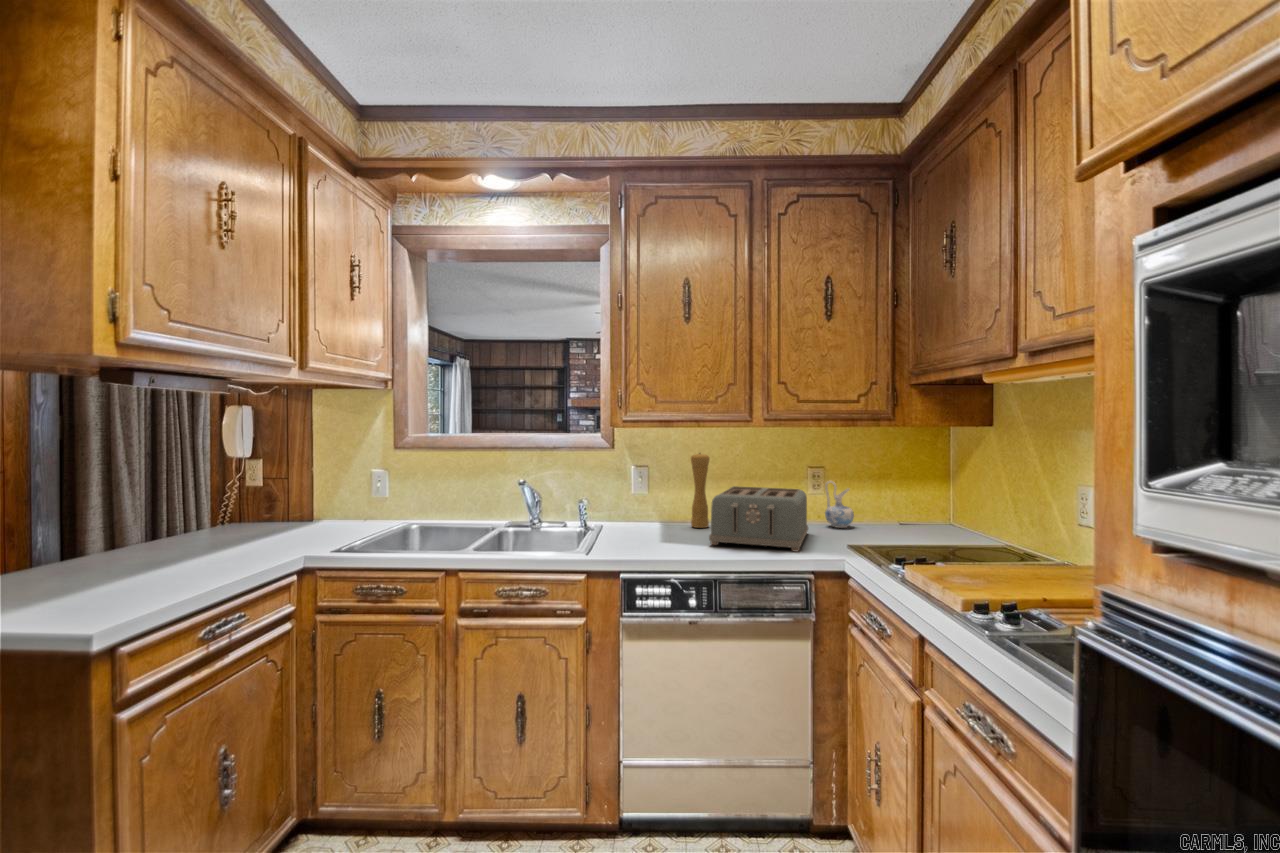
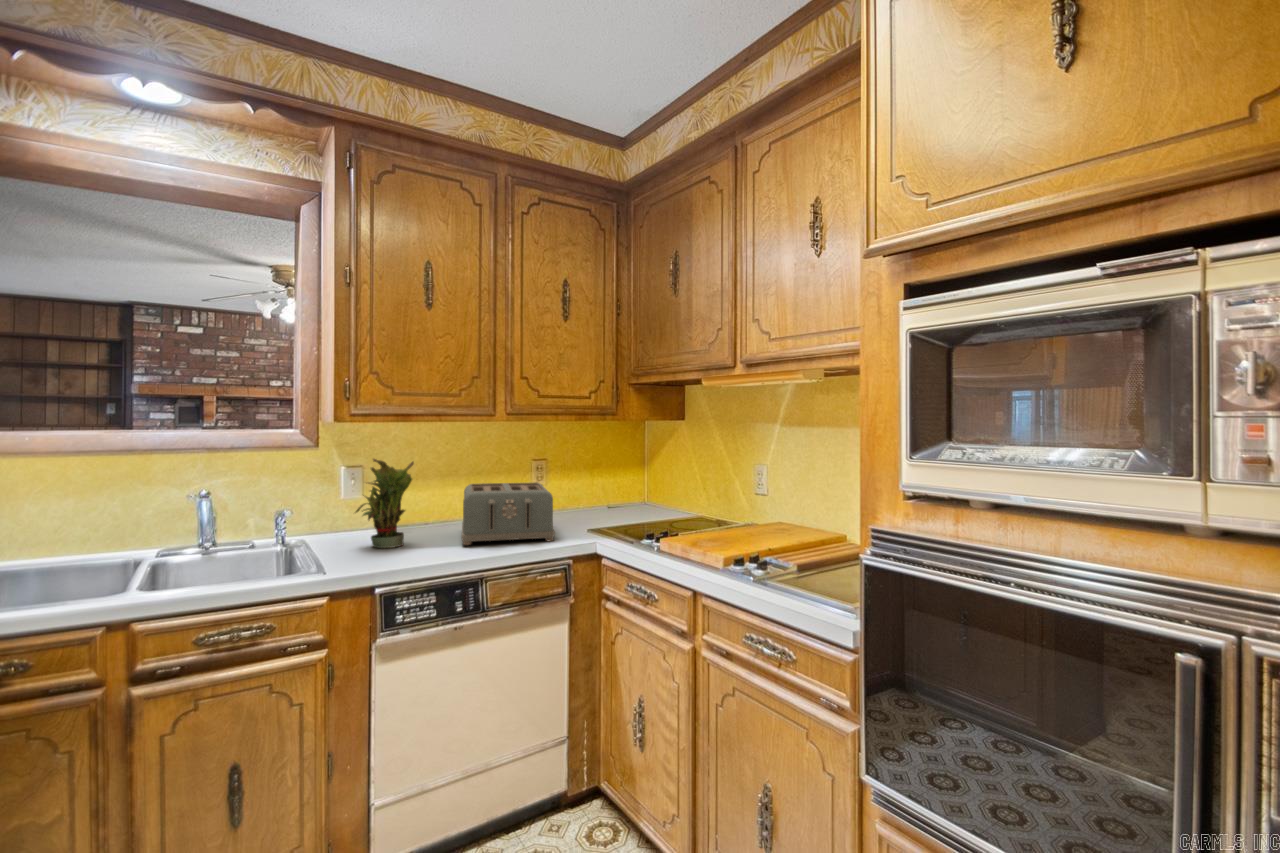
pepper mill: present [691,453,709,528] -> none [419,450,440,531]
potted plant: none [626,459,673,539] -> present [356,459,414,548]
ceramic pitcher: present [825,481,854,528] -> none [552,473,577,517]

